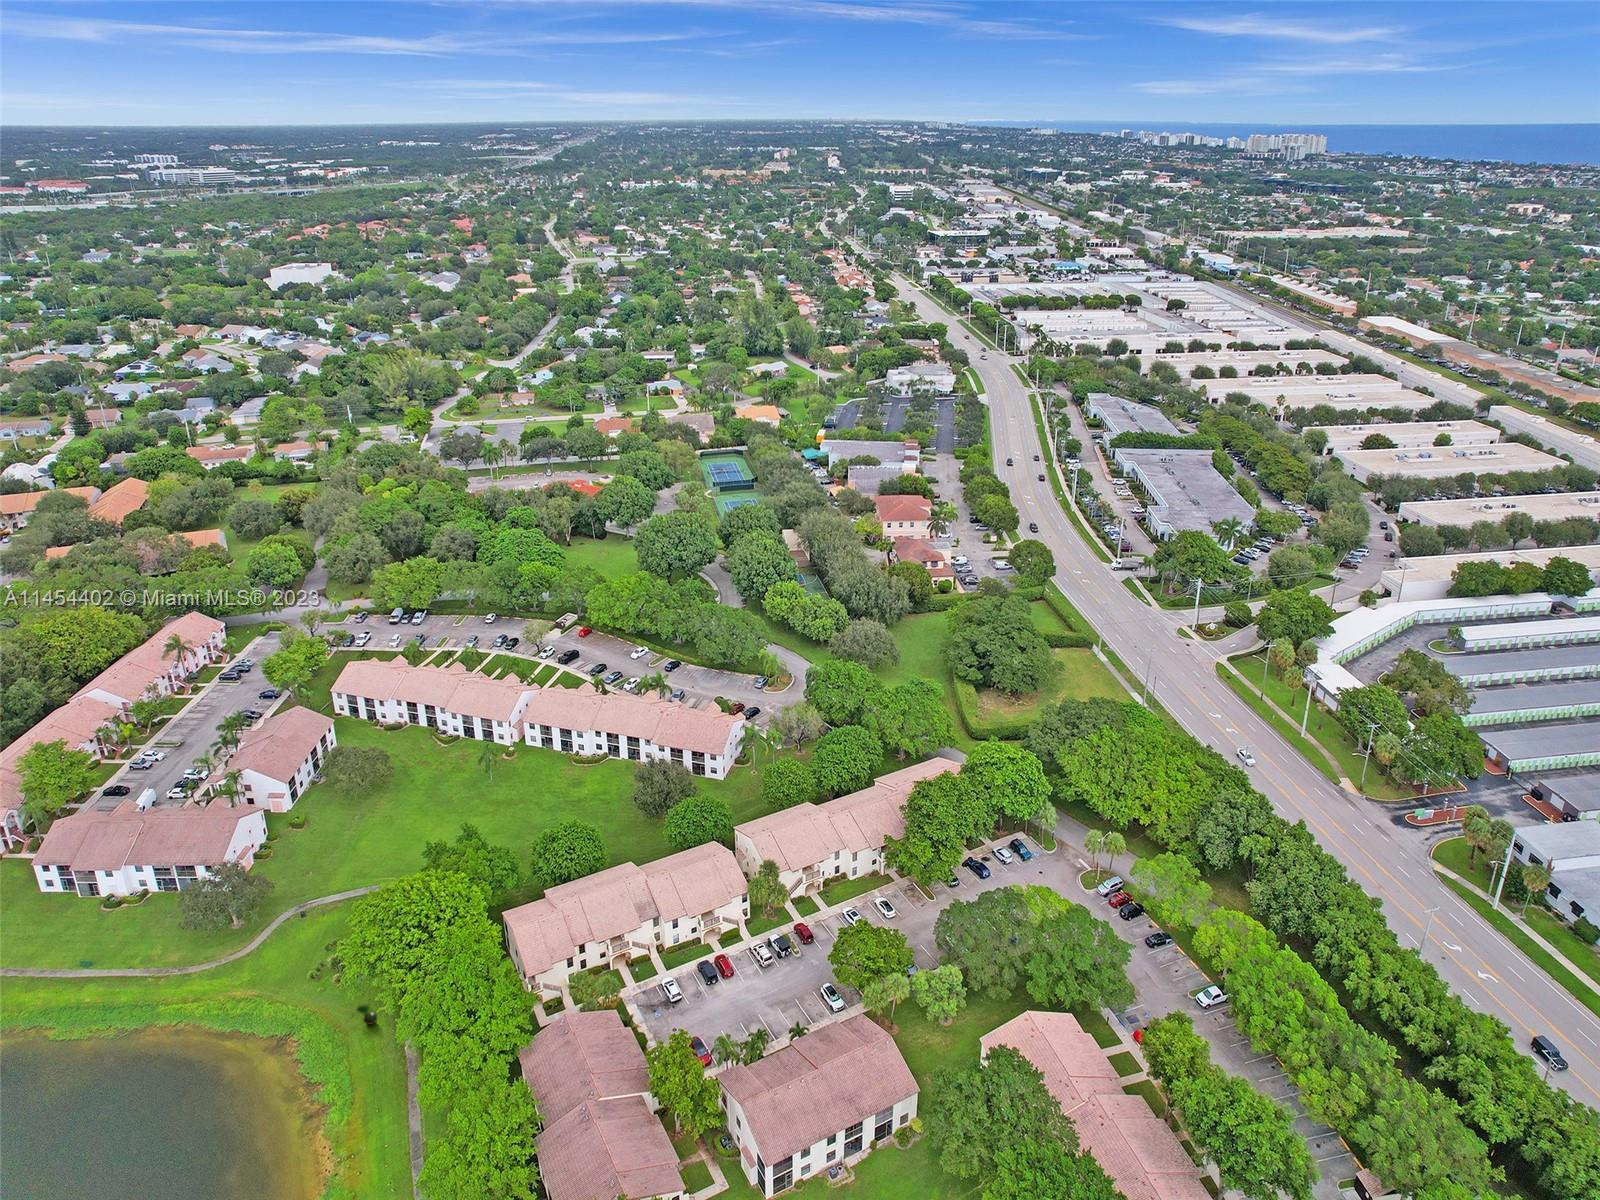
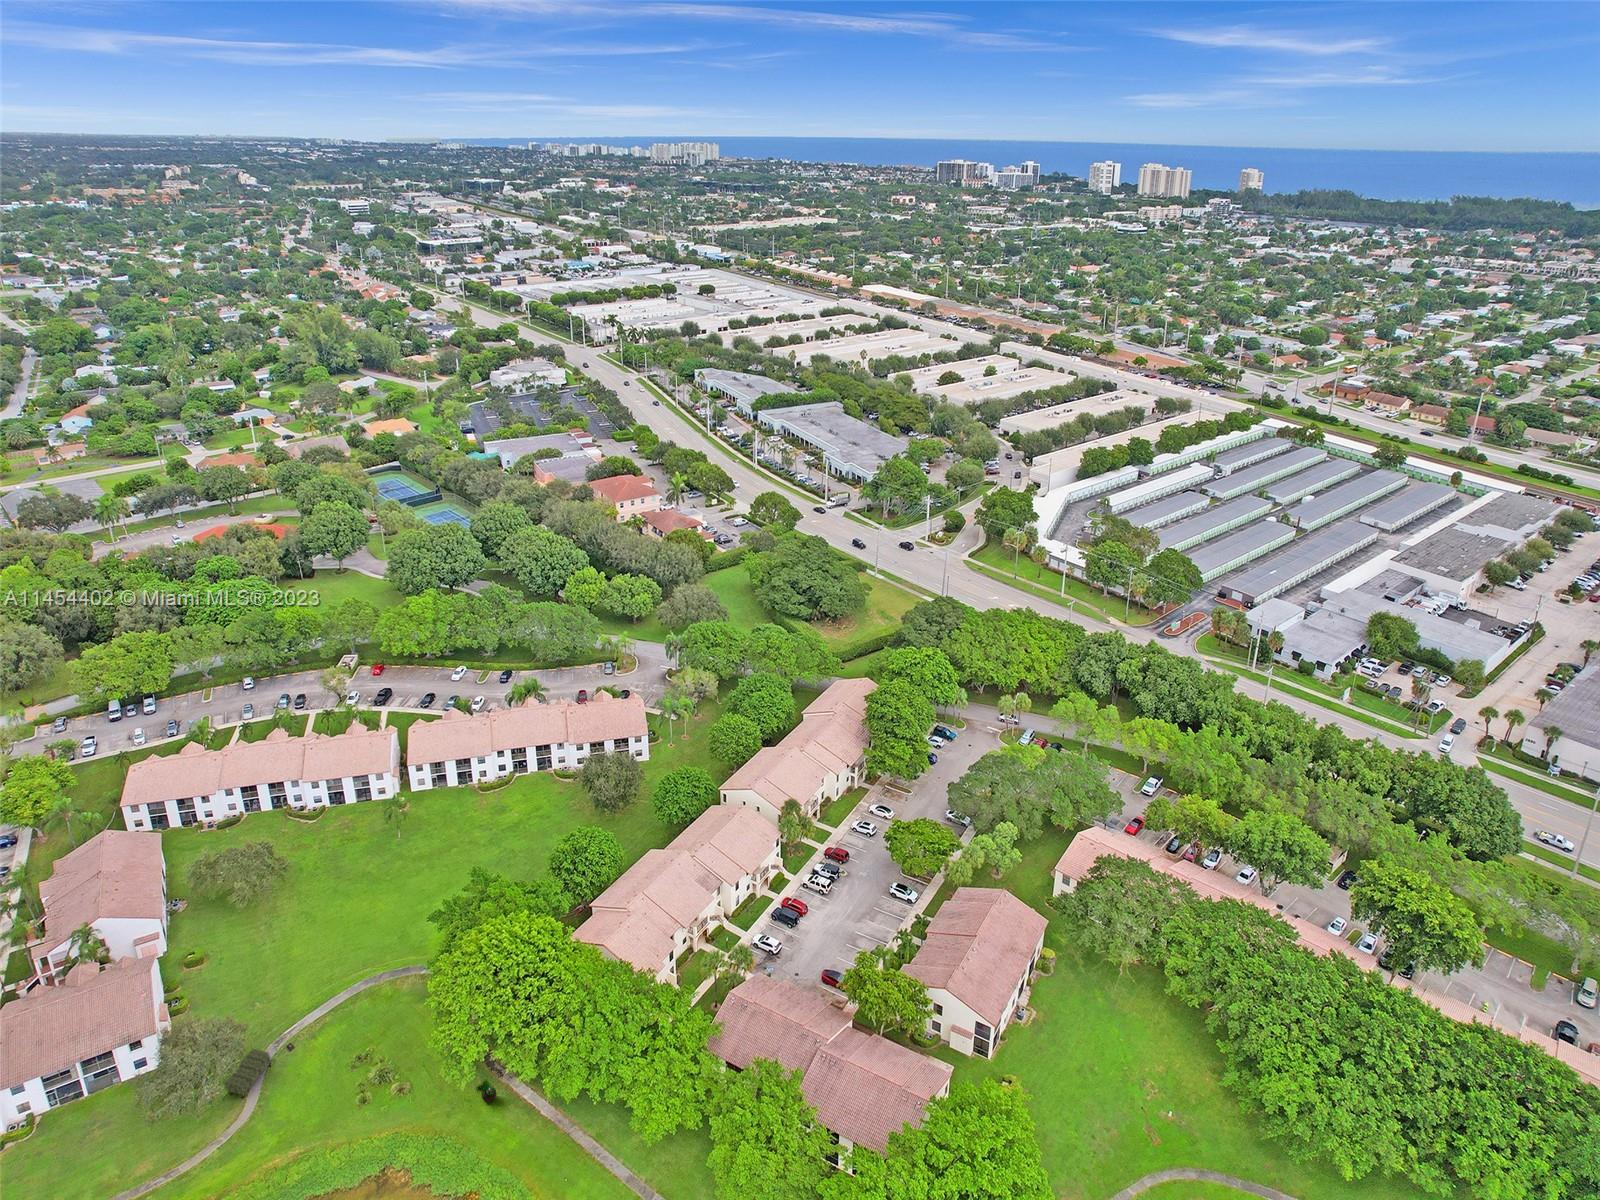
bench: none [230,907,272,942] -> present [224,1049,271,1098]

